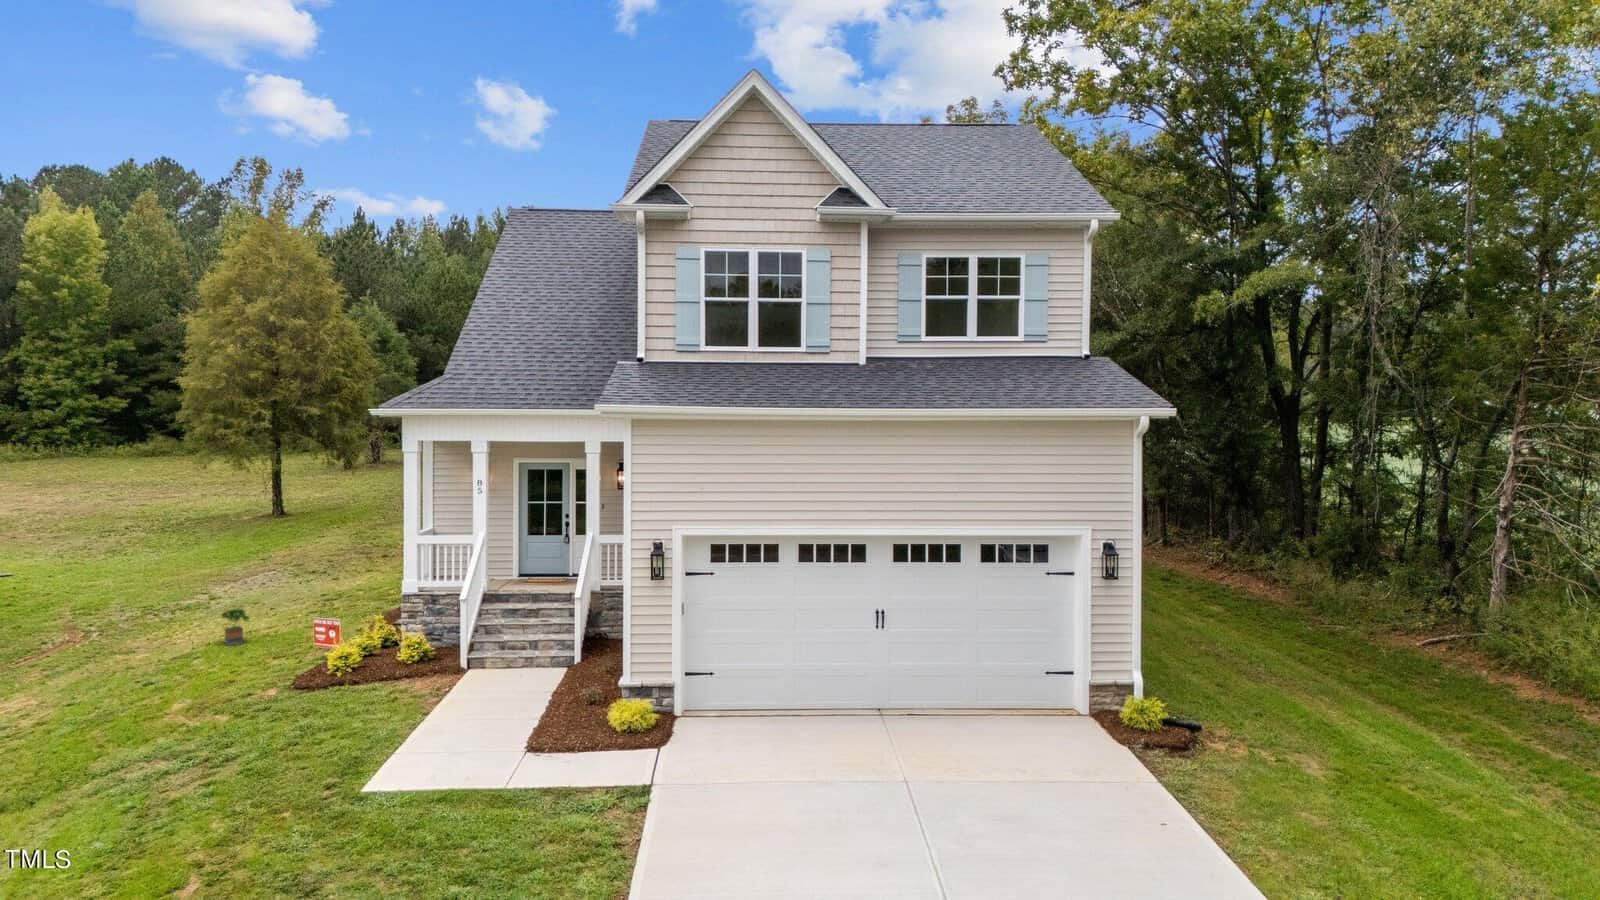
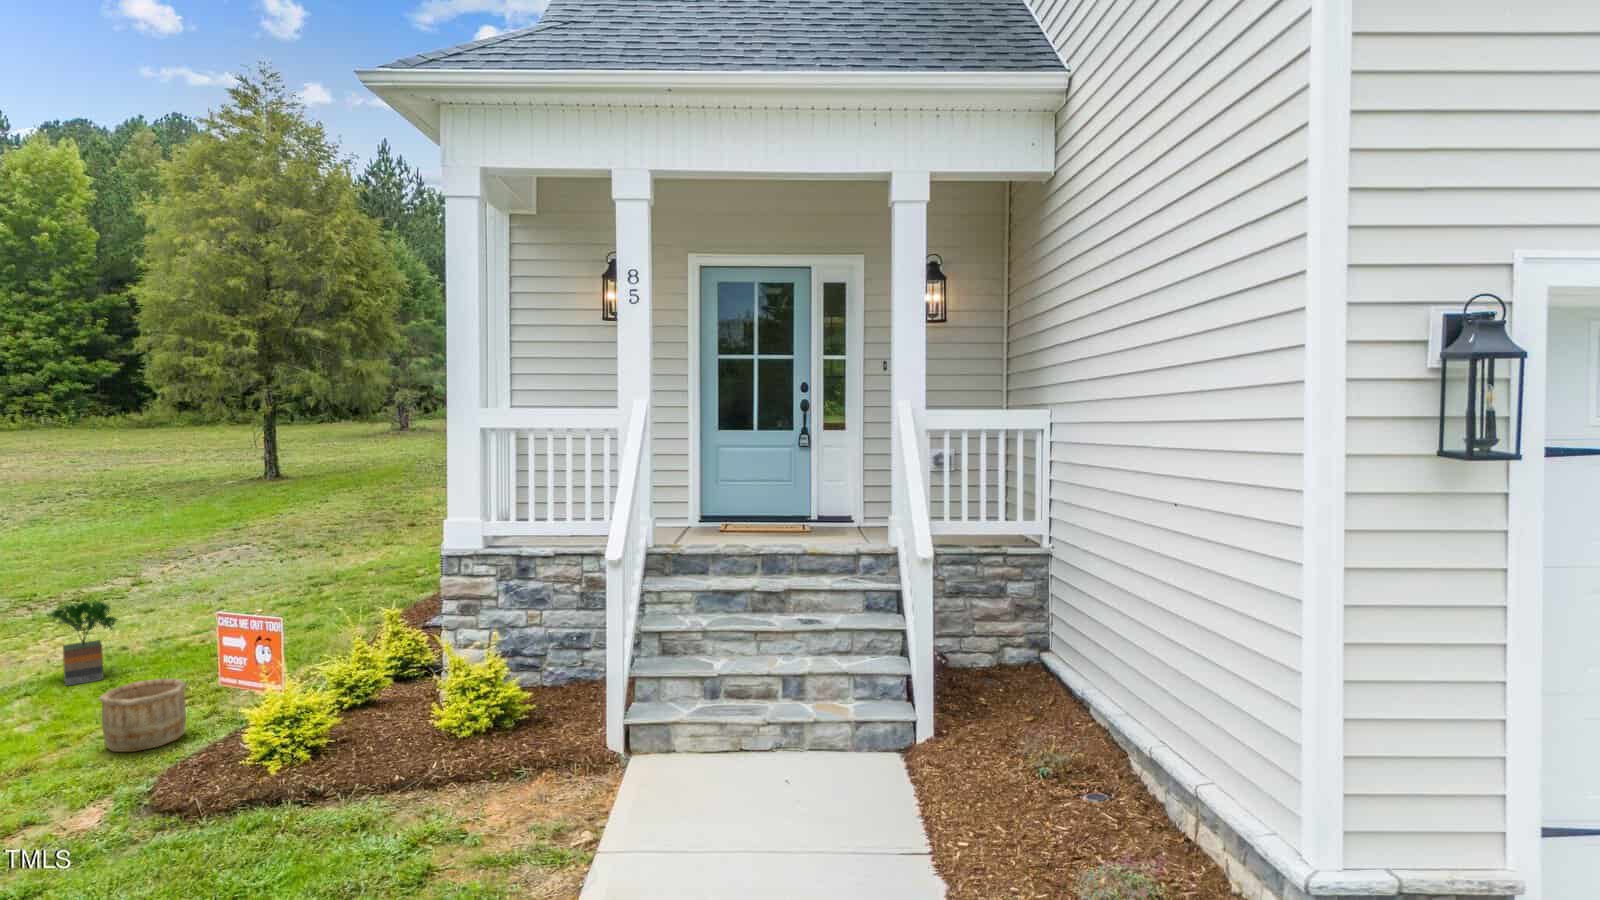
wooden bucket: none [265,642,297,670] -> present [99,679,186,752]

